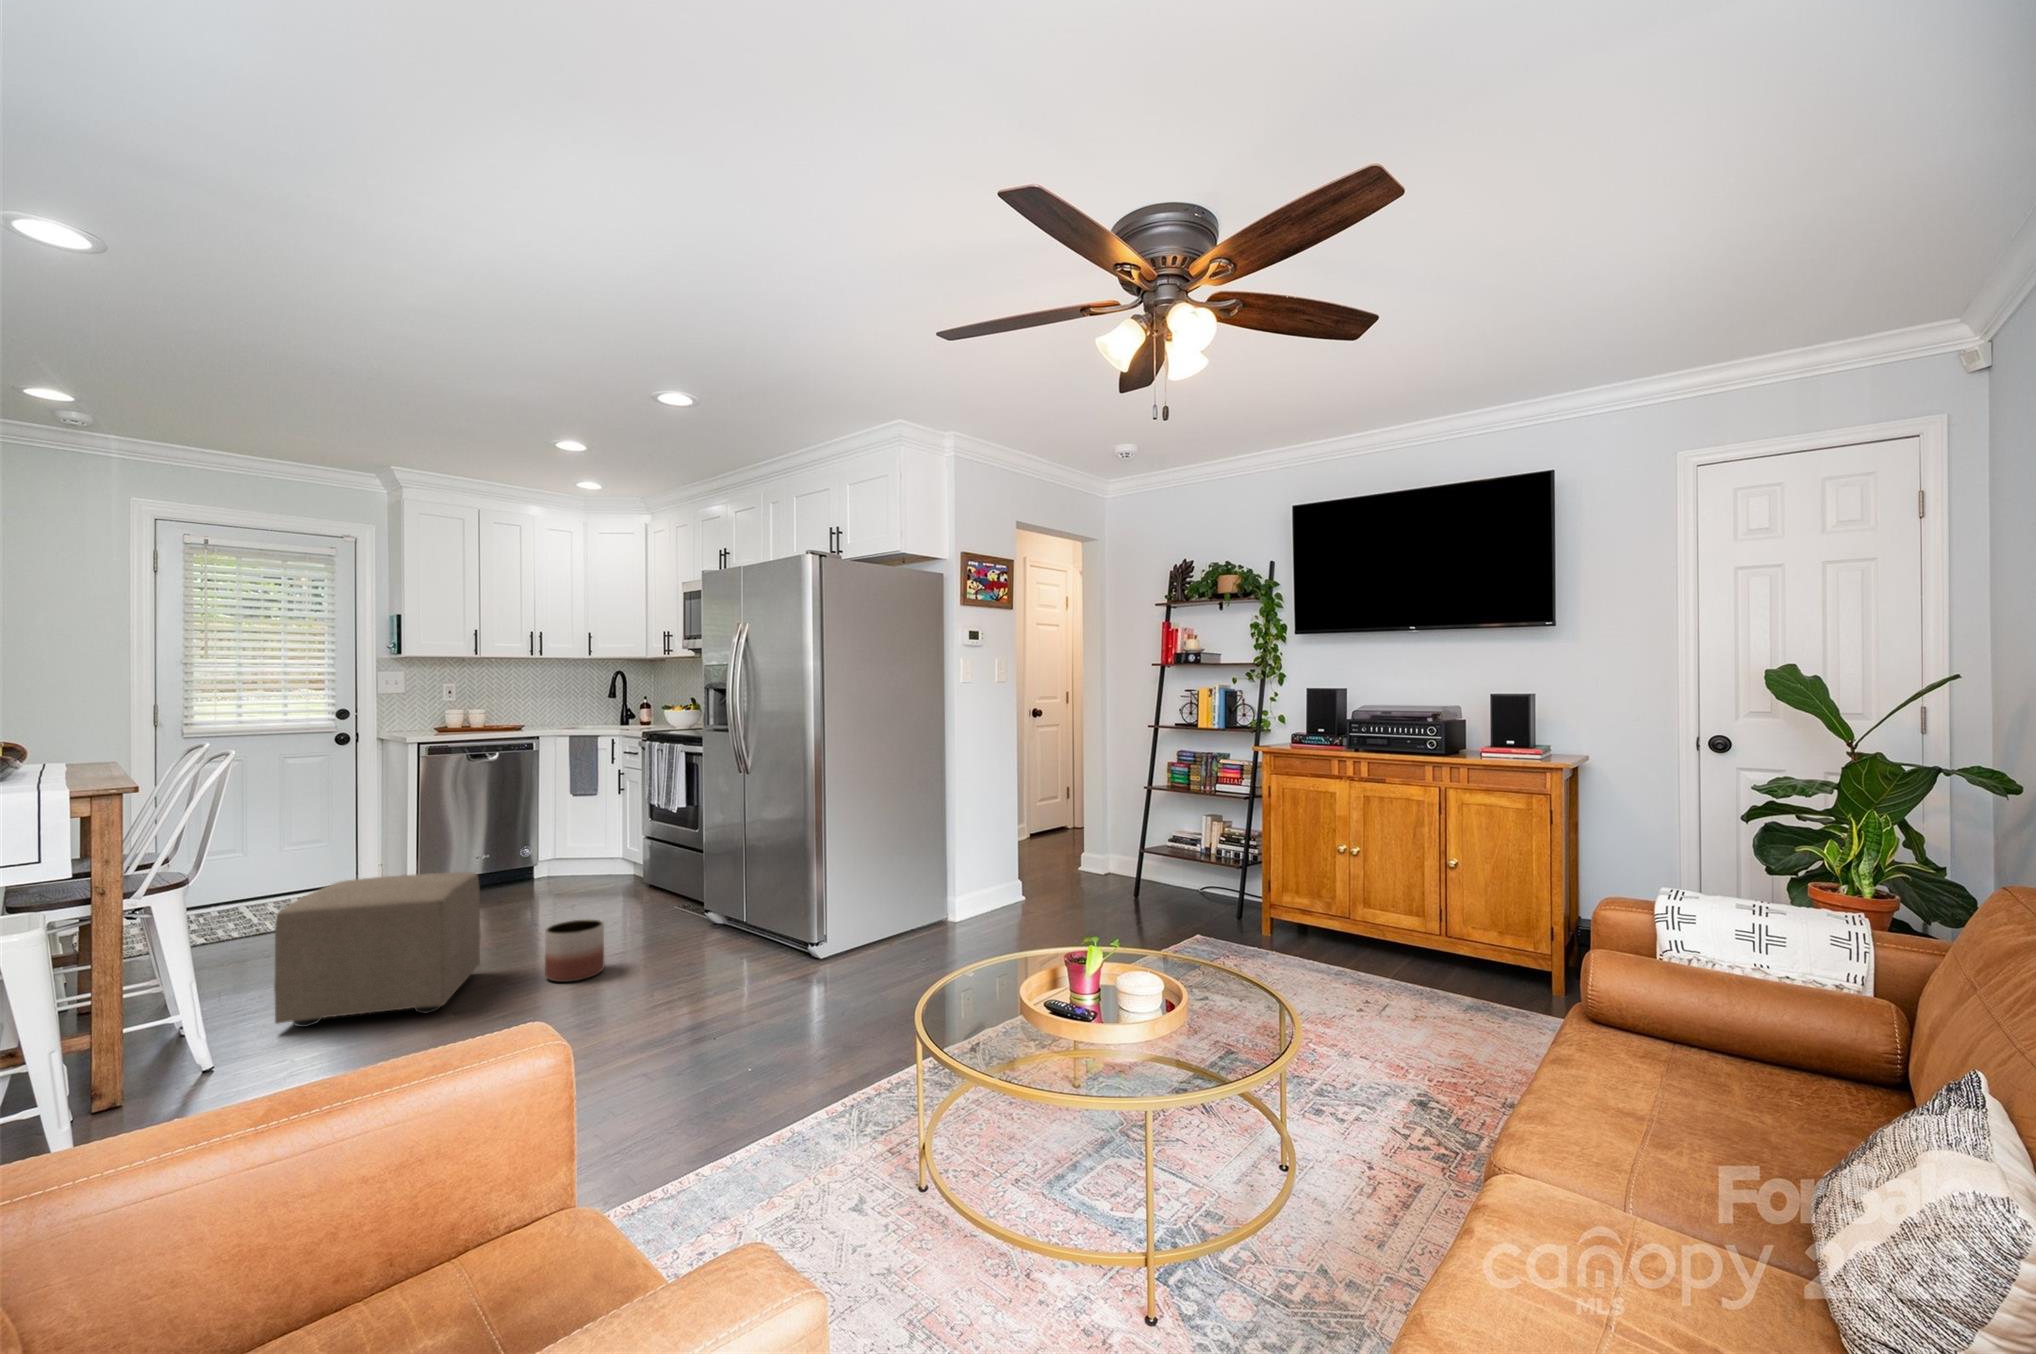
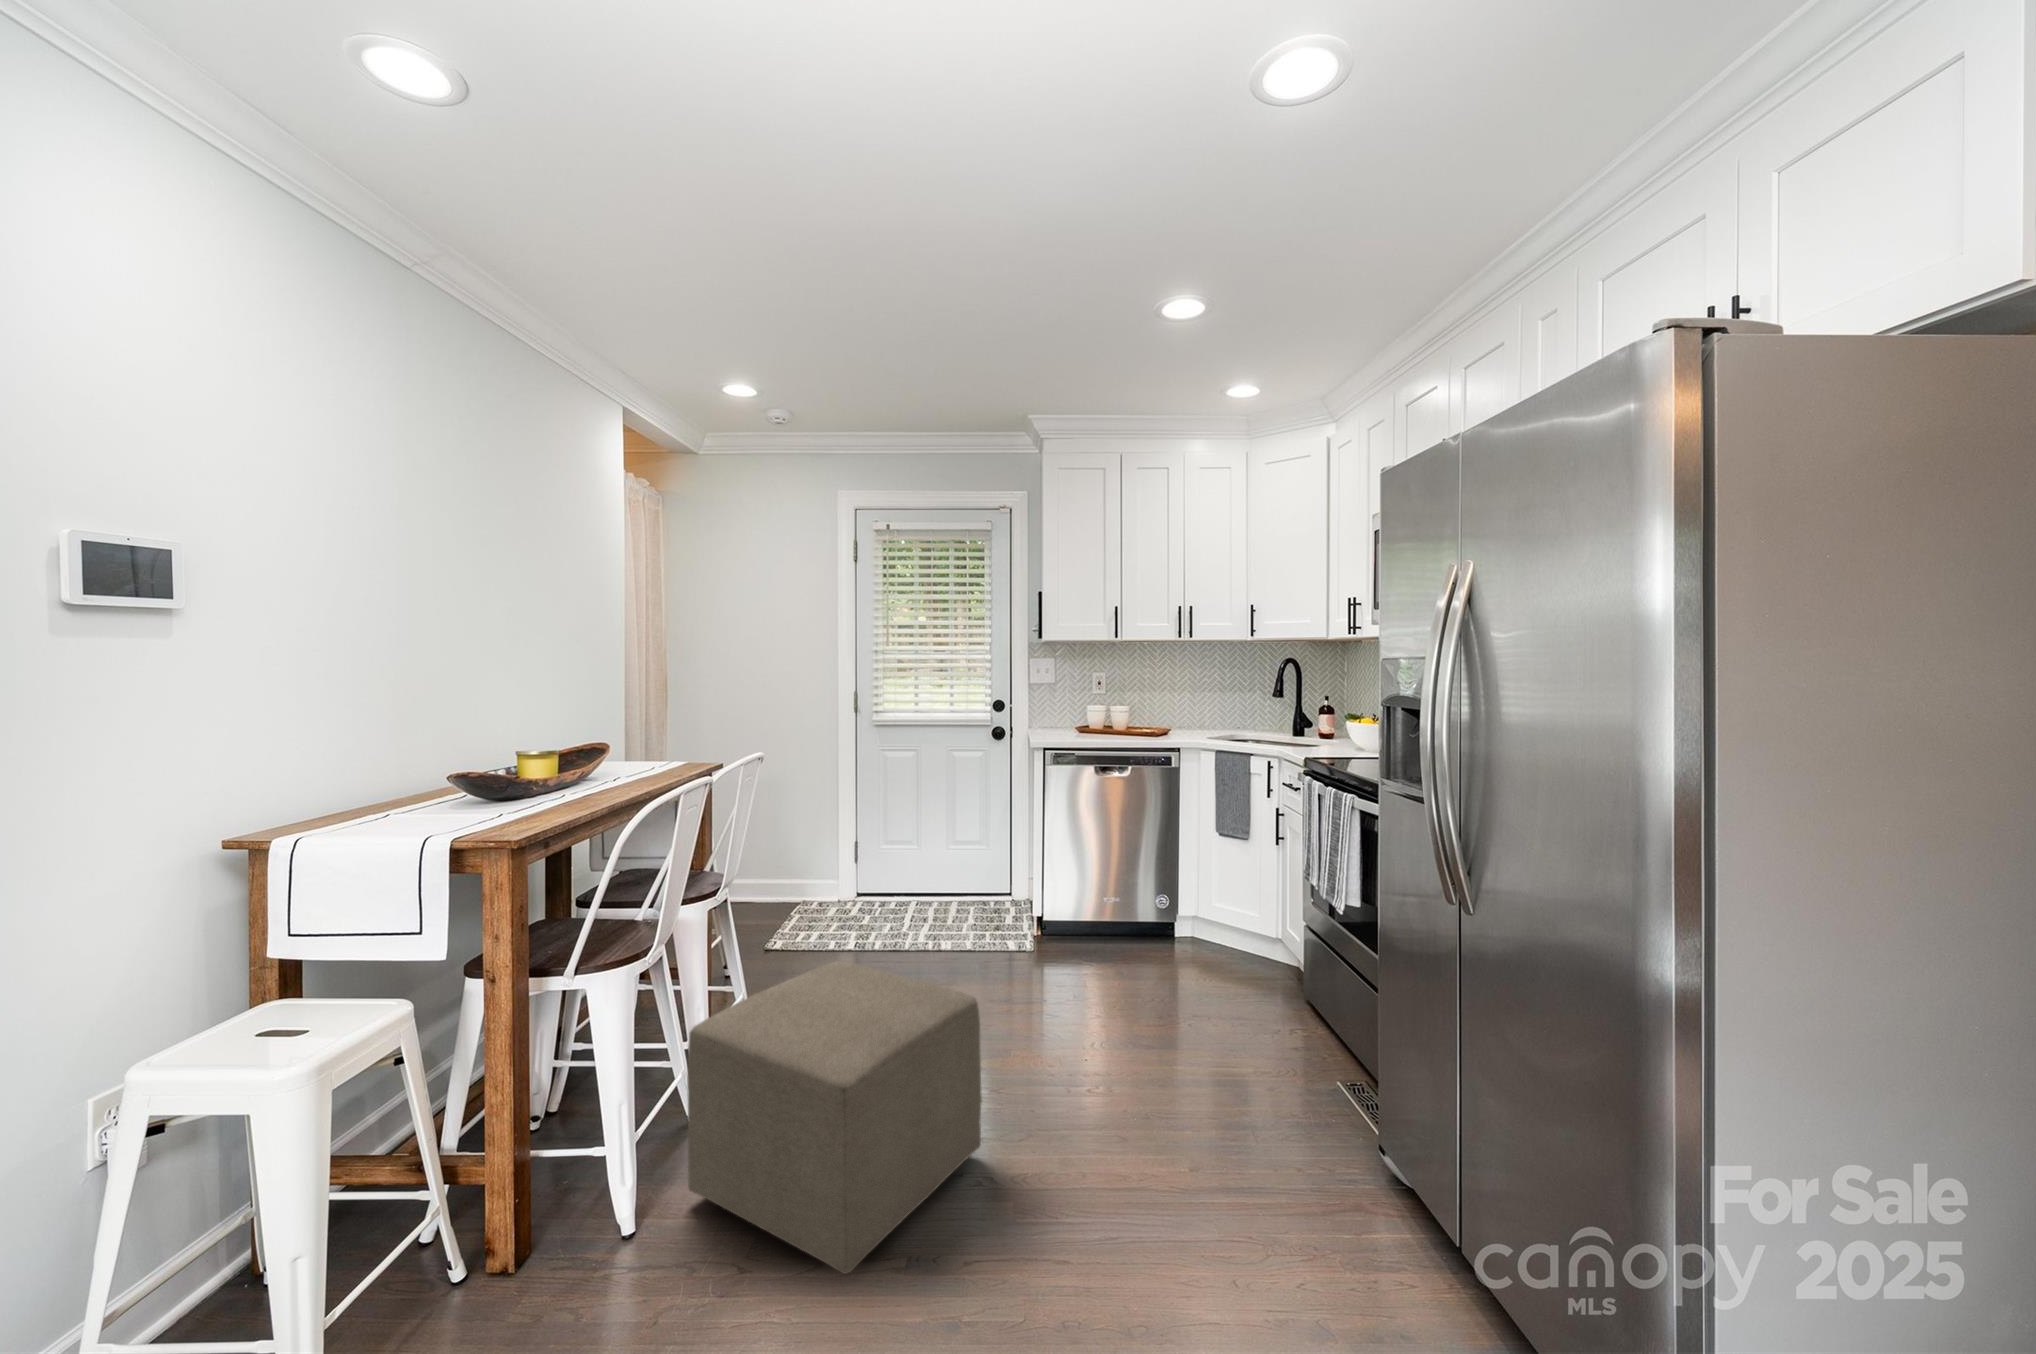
planter: present [545,919,604,982] -> none [1038,1136,1140,1293]

